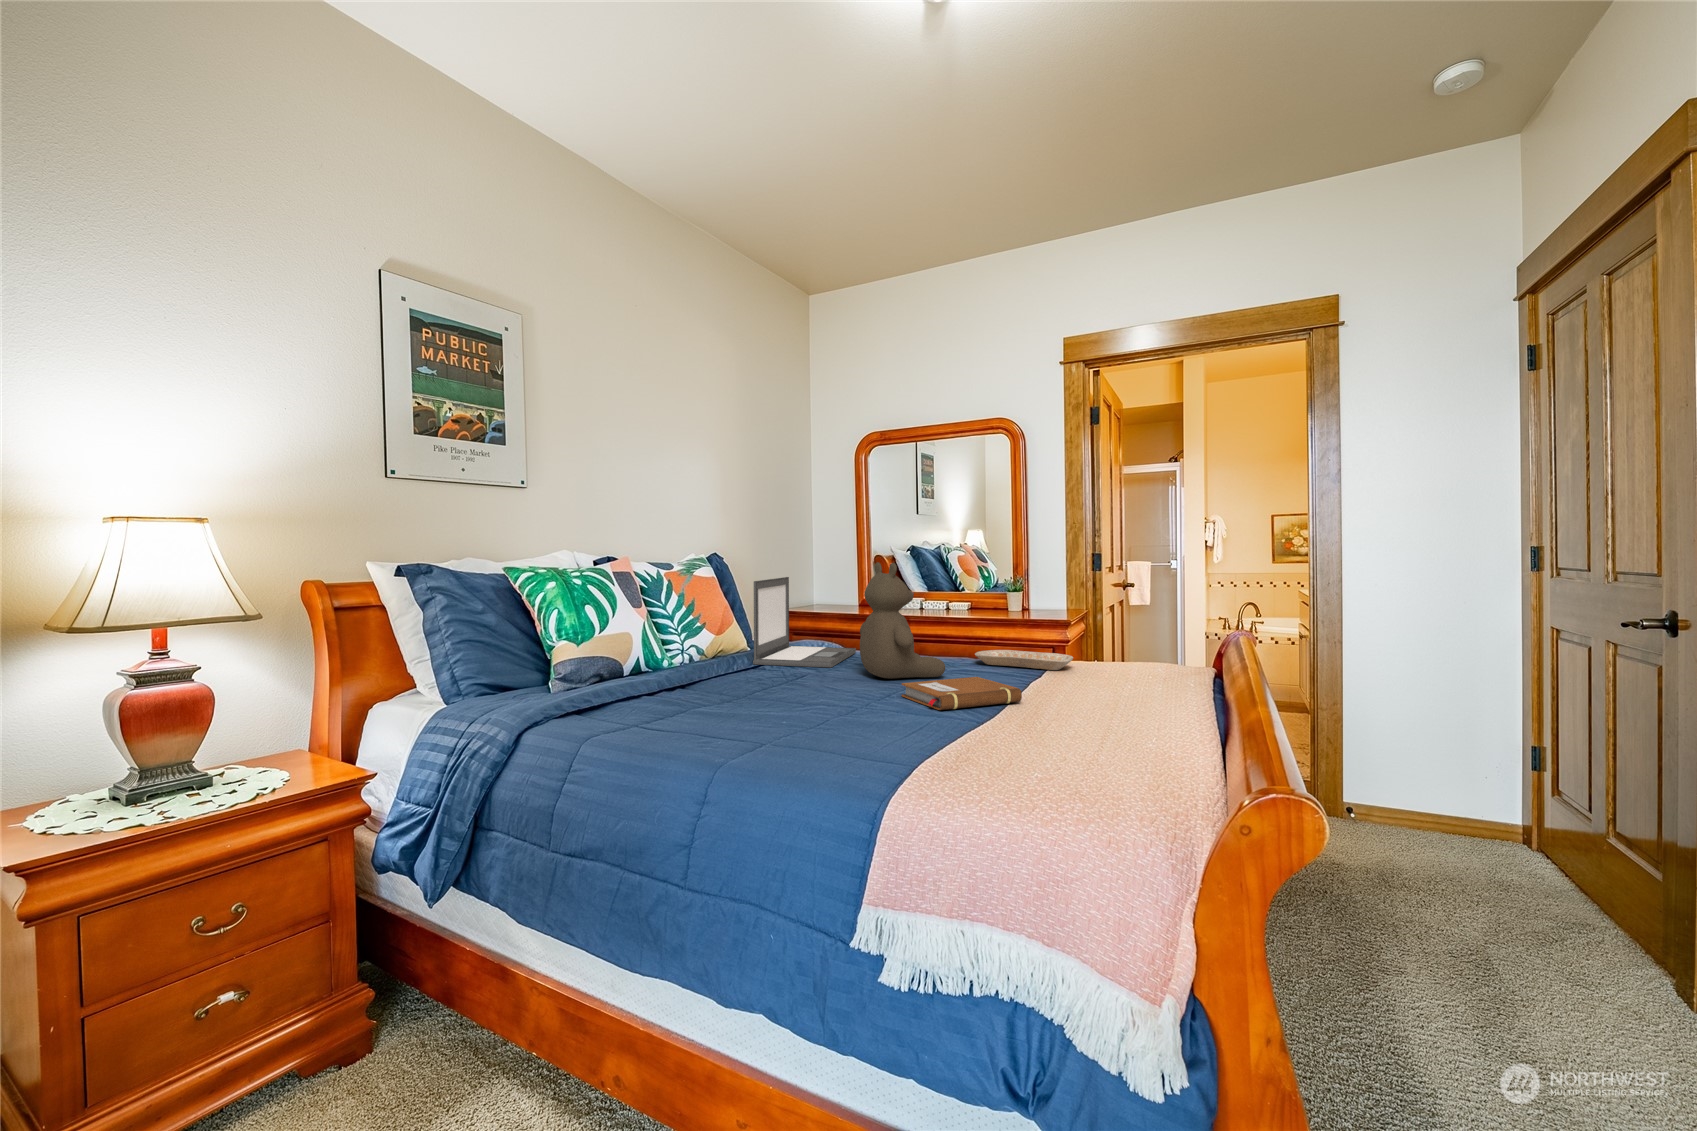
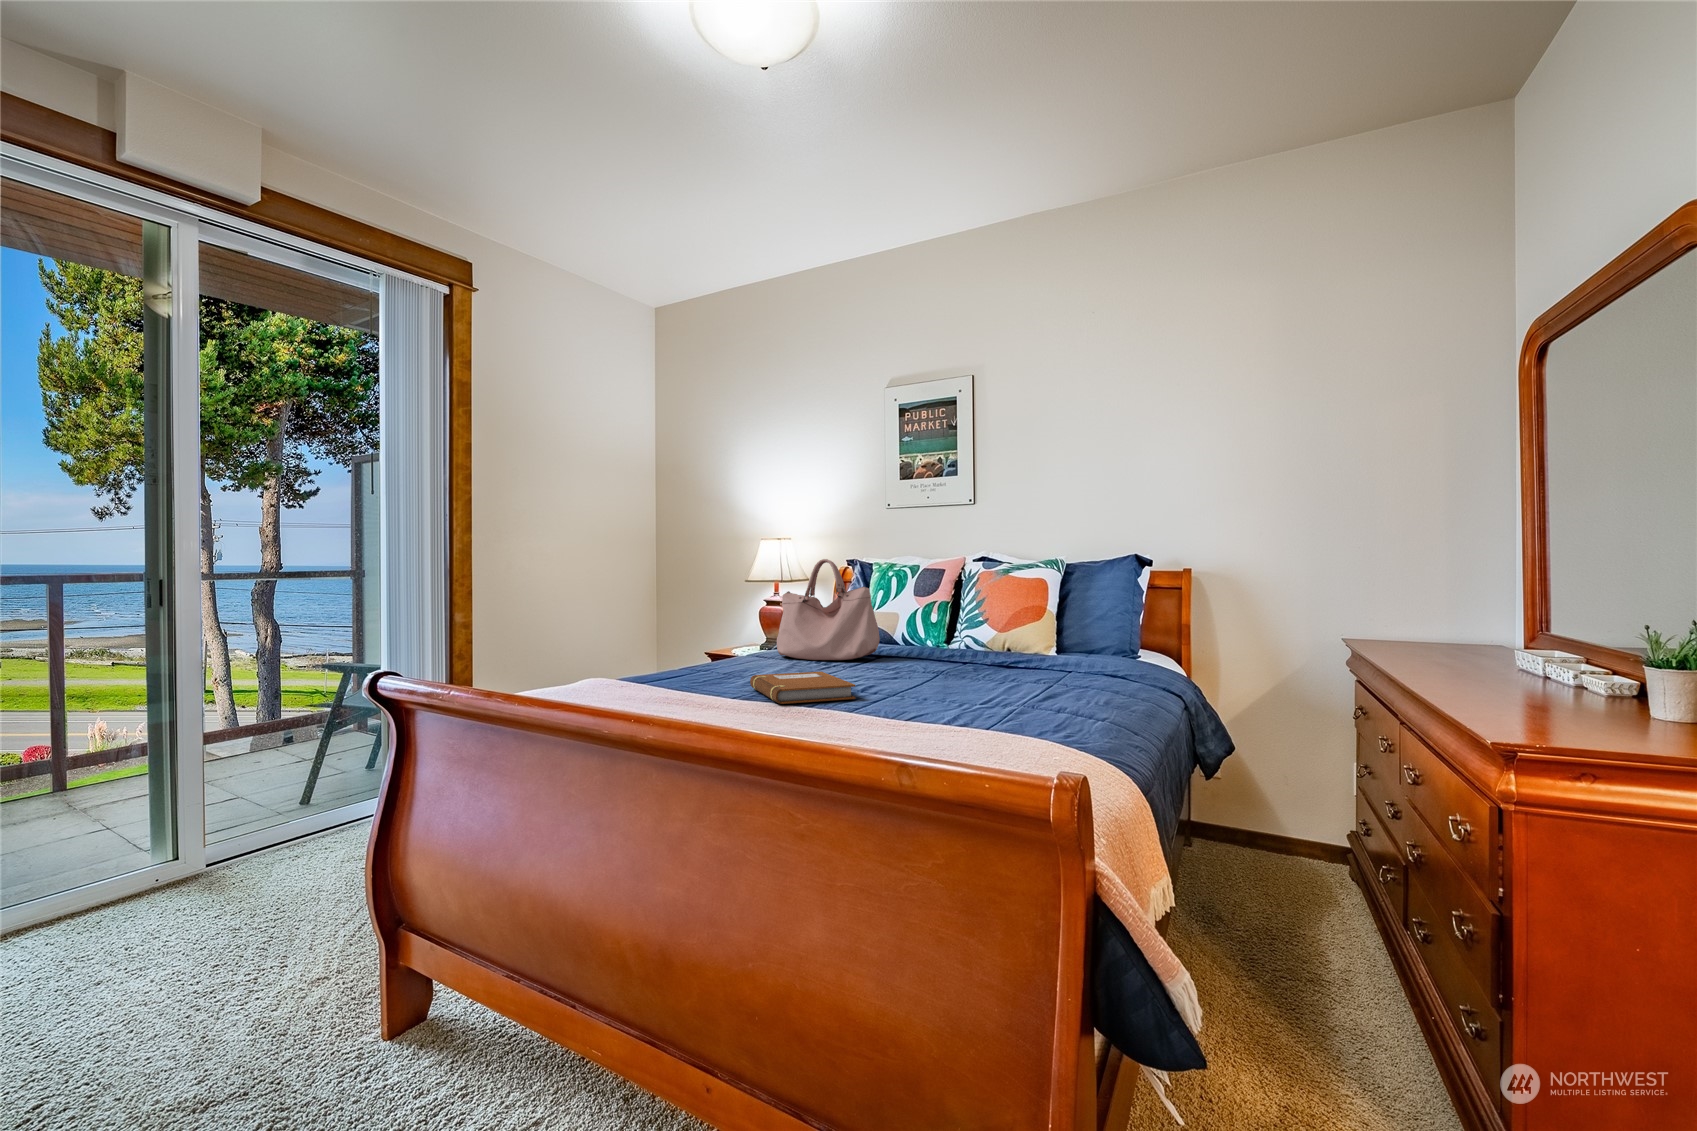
teddy bear: present [860,562,945,679] -> none [877,558,983,692]
handbag: none [648,564,746,708] -> present [777,559,880,660]
laptop: present [753,577,856,667] -> none [982,580,1104,679]
tray: present [975,650,1073,670] -> none [1004,693,1100,735]

